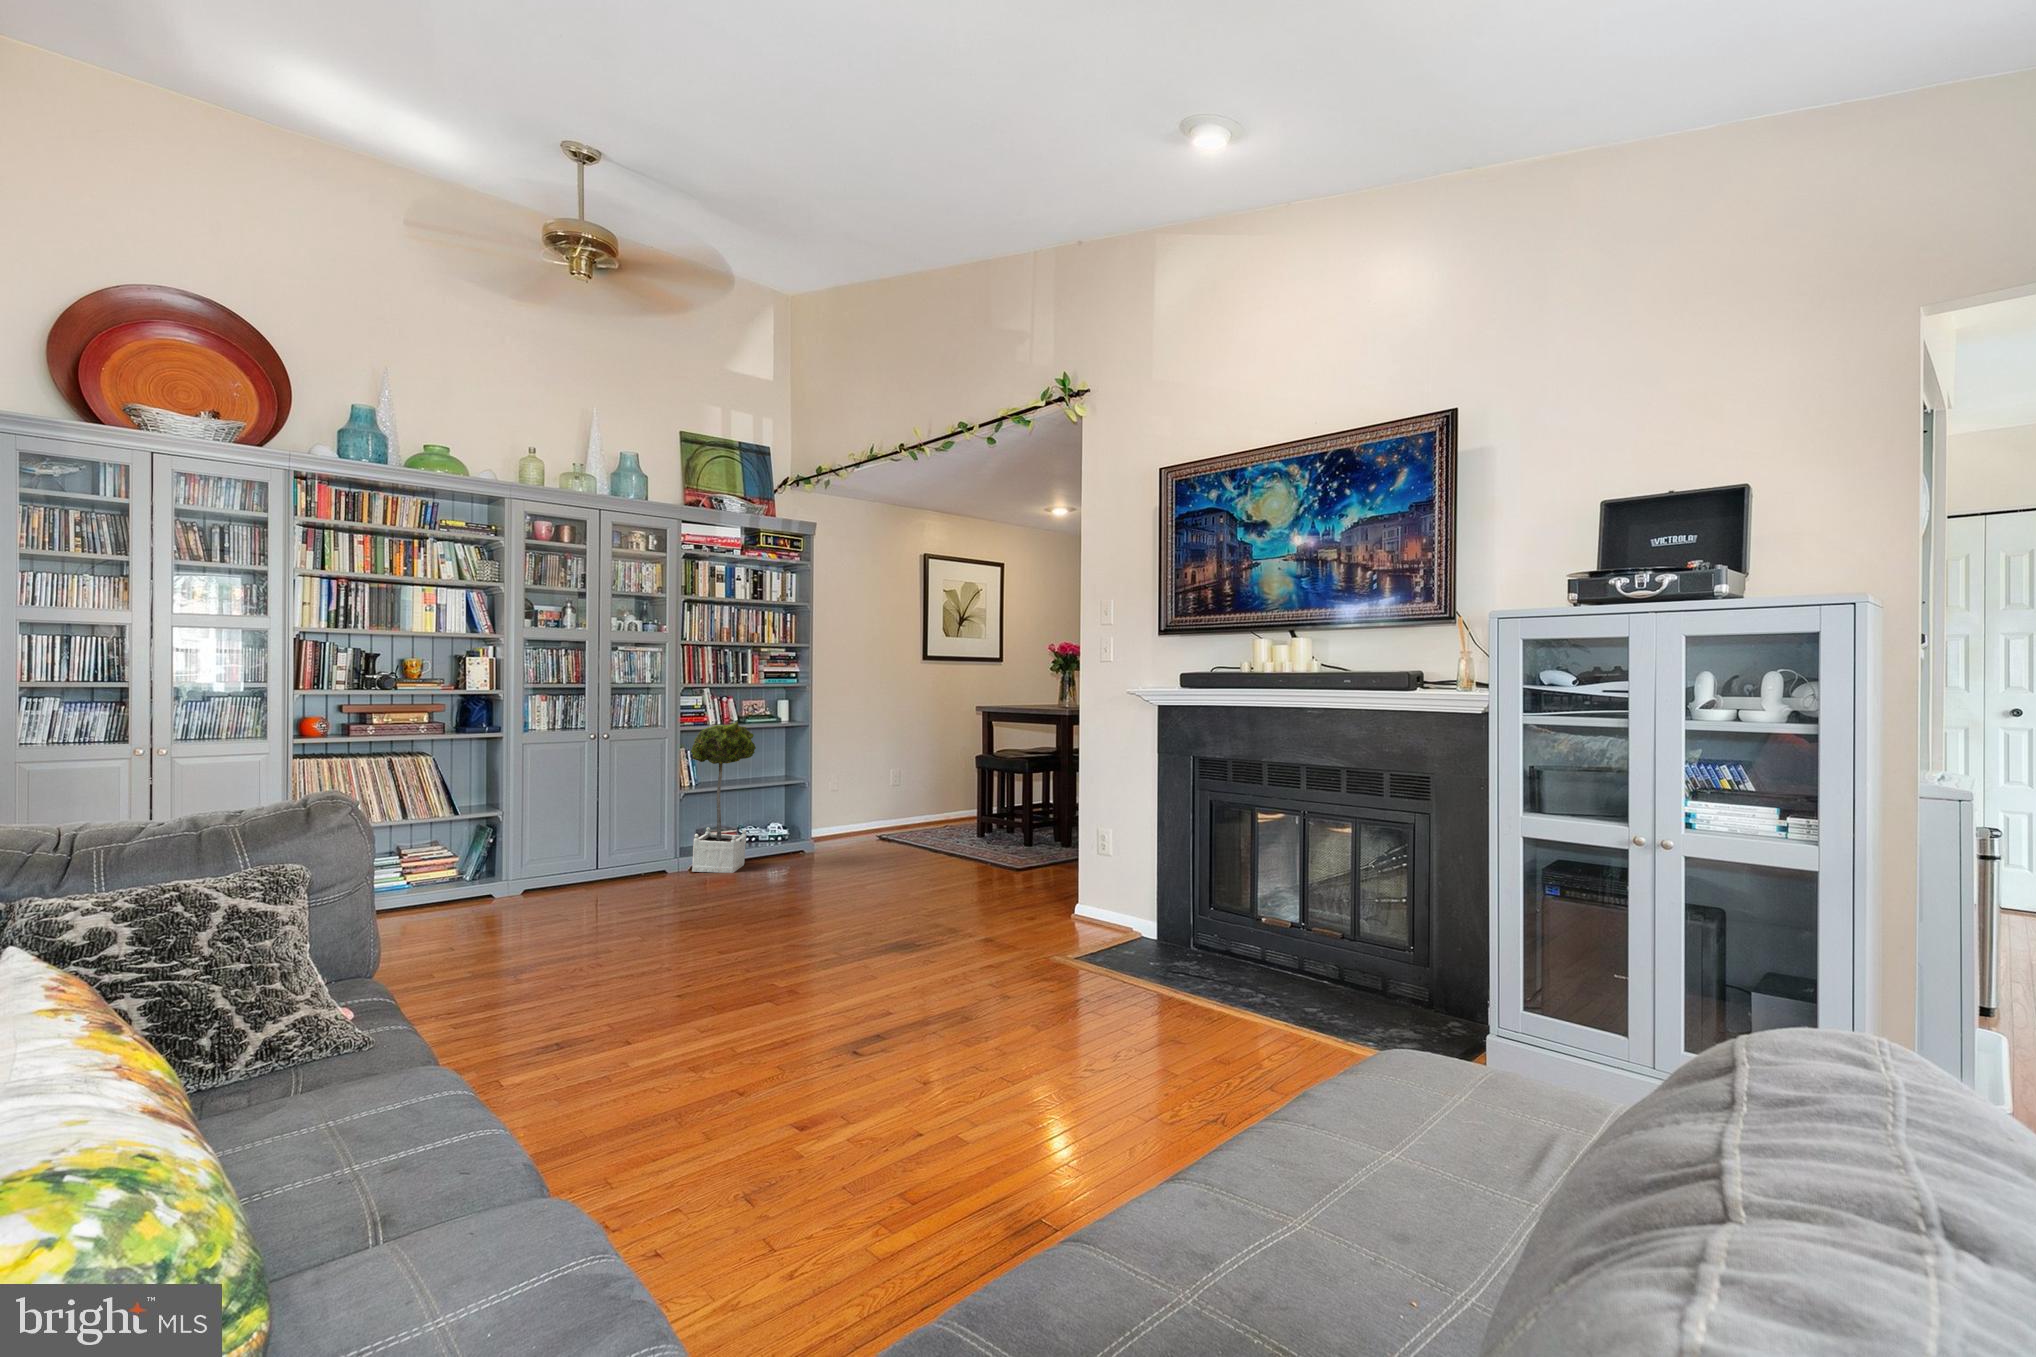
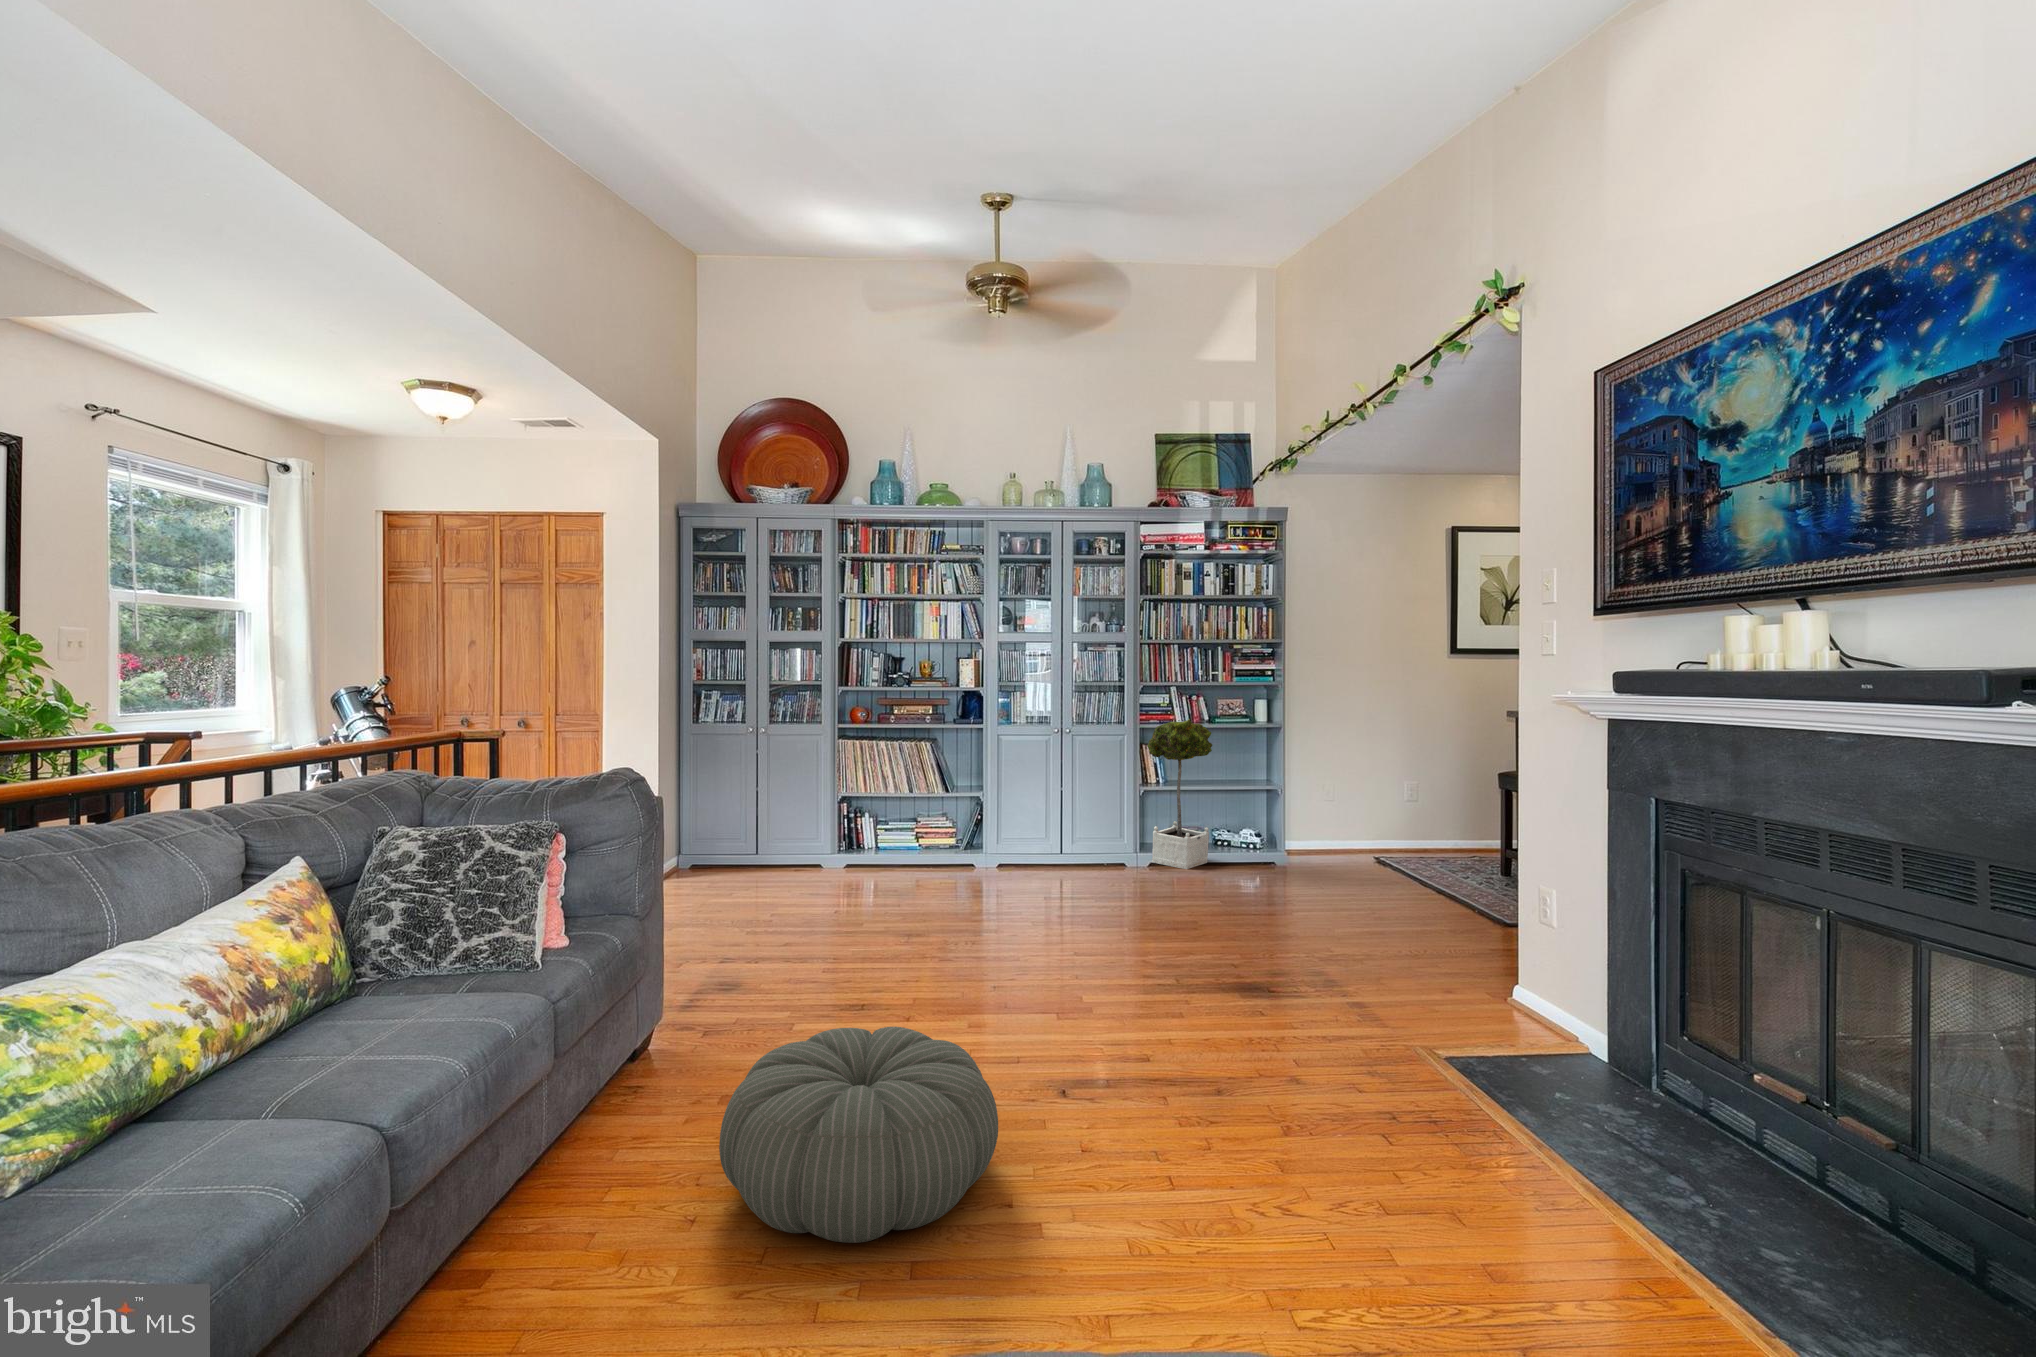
pouf: none [681,1013,945,1199] -> present [719,1027,998,1243]

